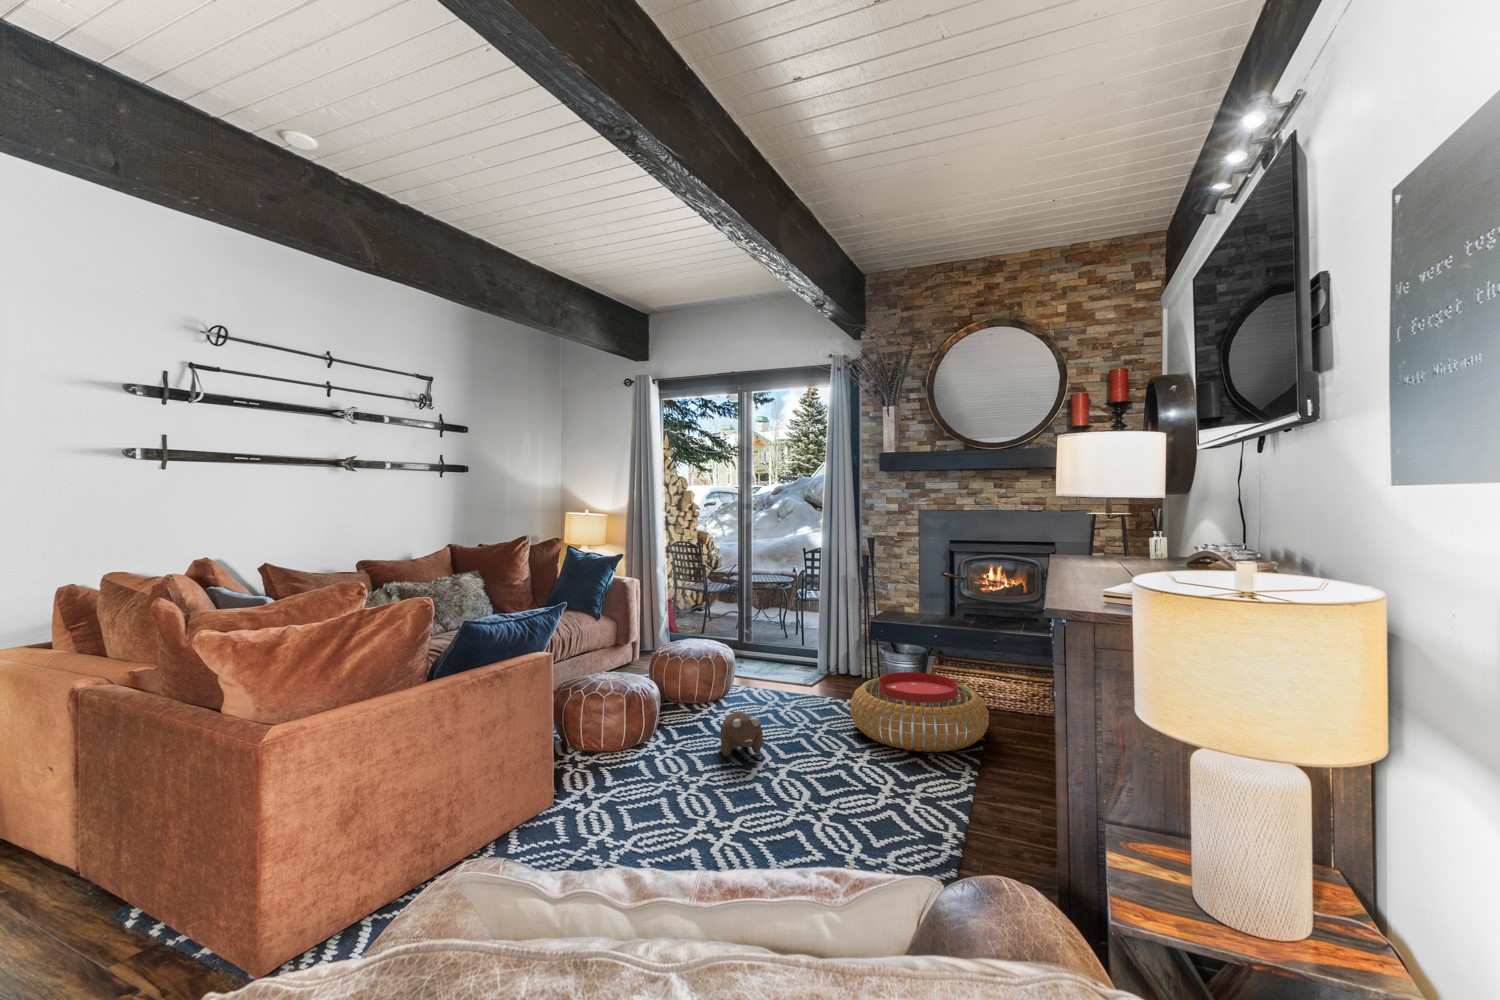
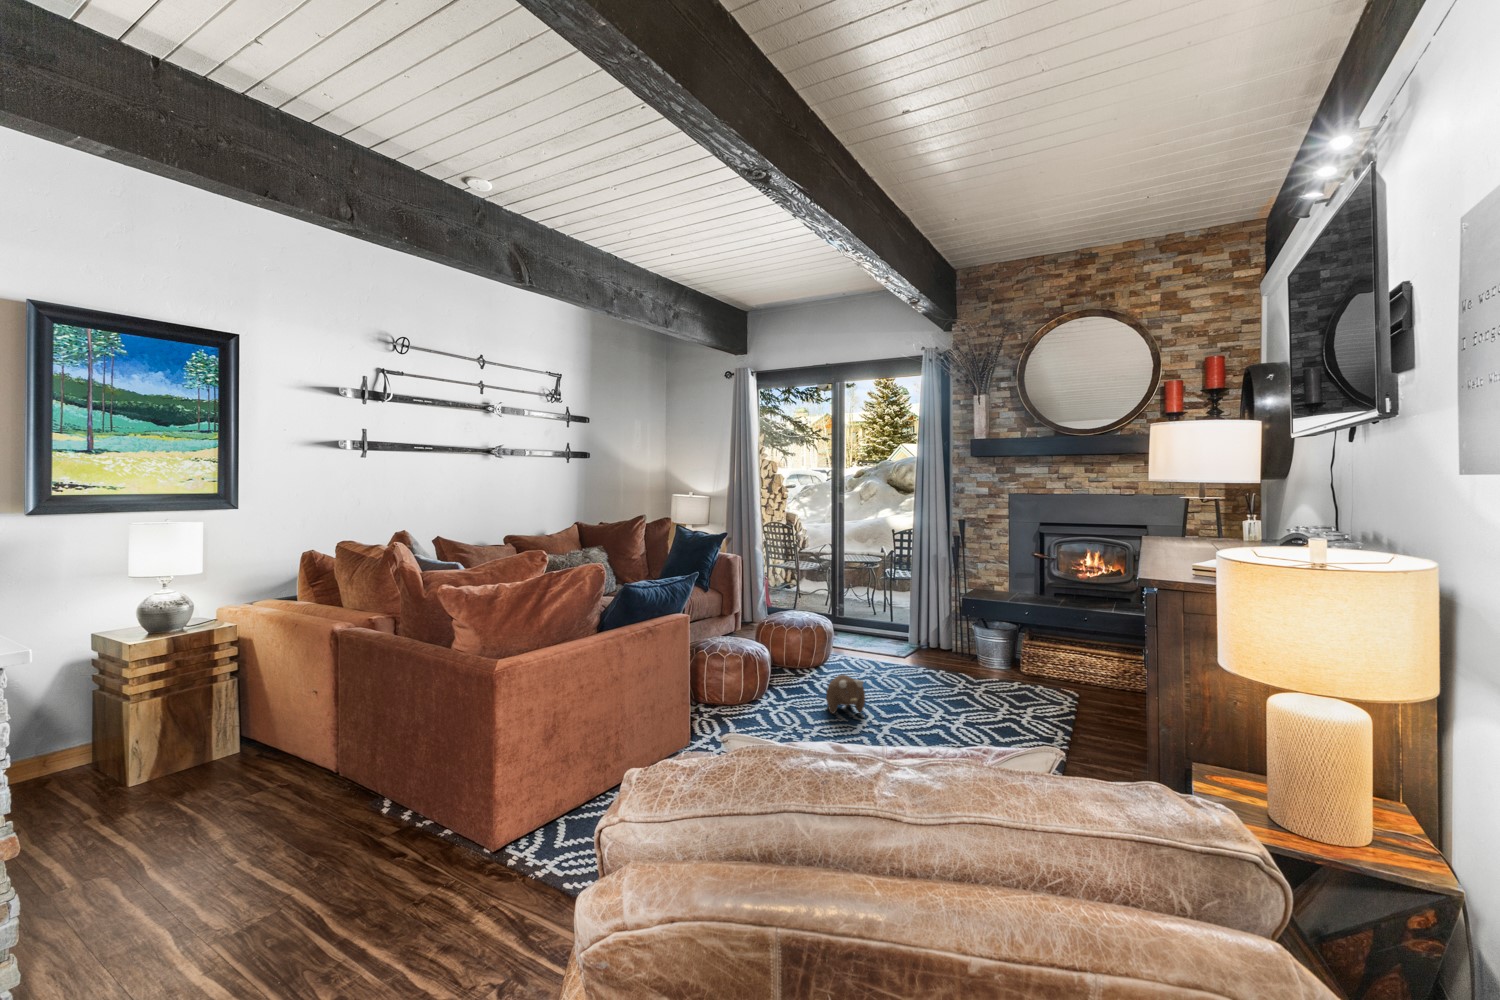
pouf: present [850,672,989,752] -> none [944,646,1078,717]

